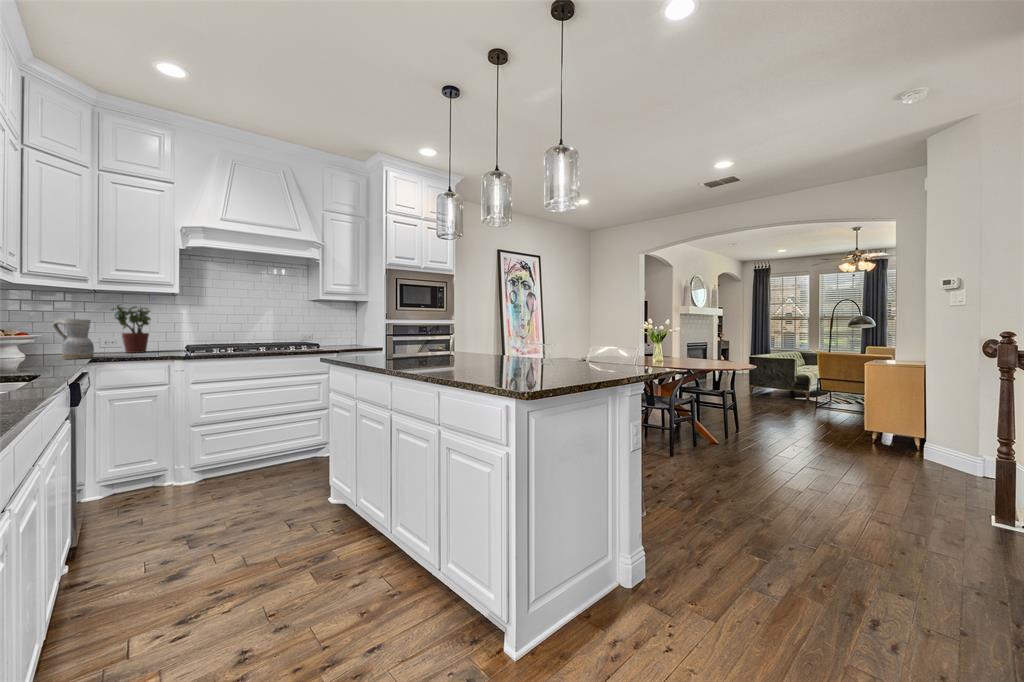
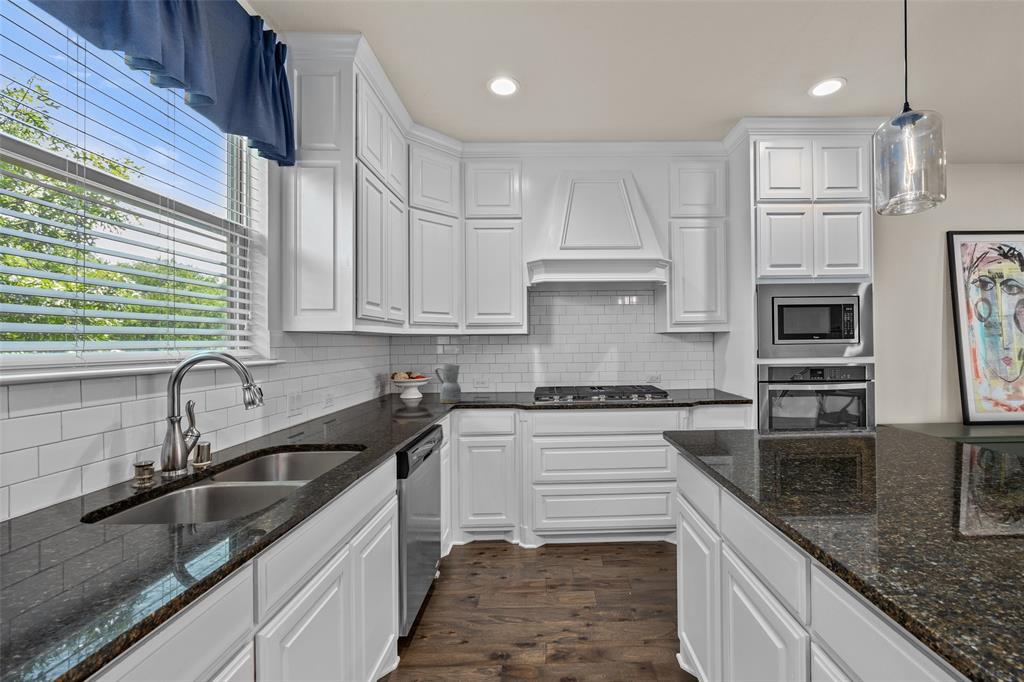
potted plant: present [112,304,151,353] -> none [472,347,502,397]

